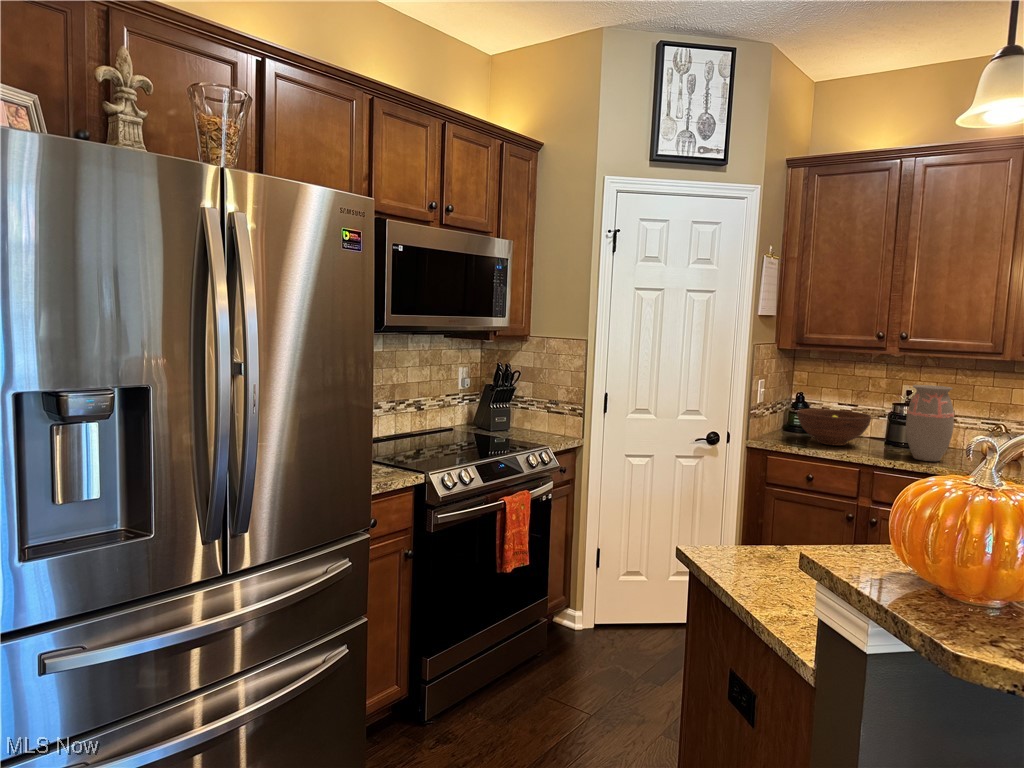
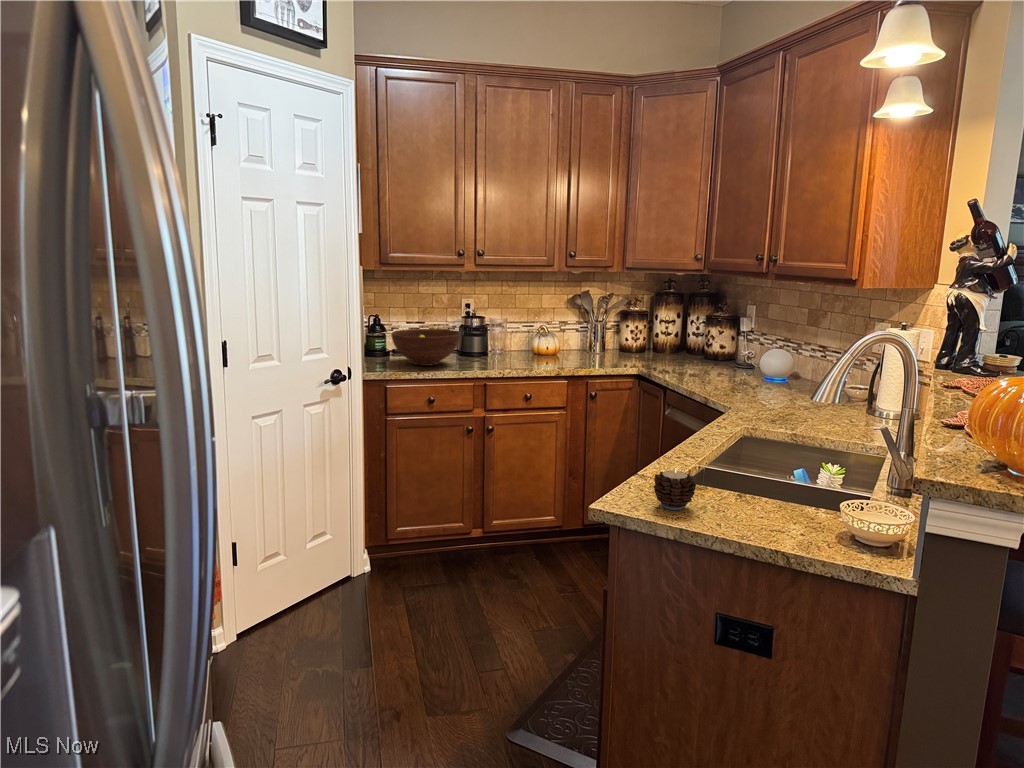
decorative vase: present [906,385,954,461] -> none [492,297,530,367]
candle: none [725,529,769,570] -> present [654,469,696,510]

